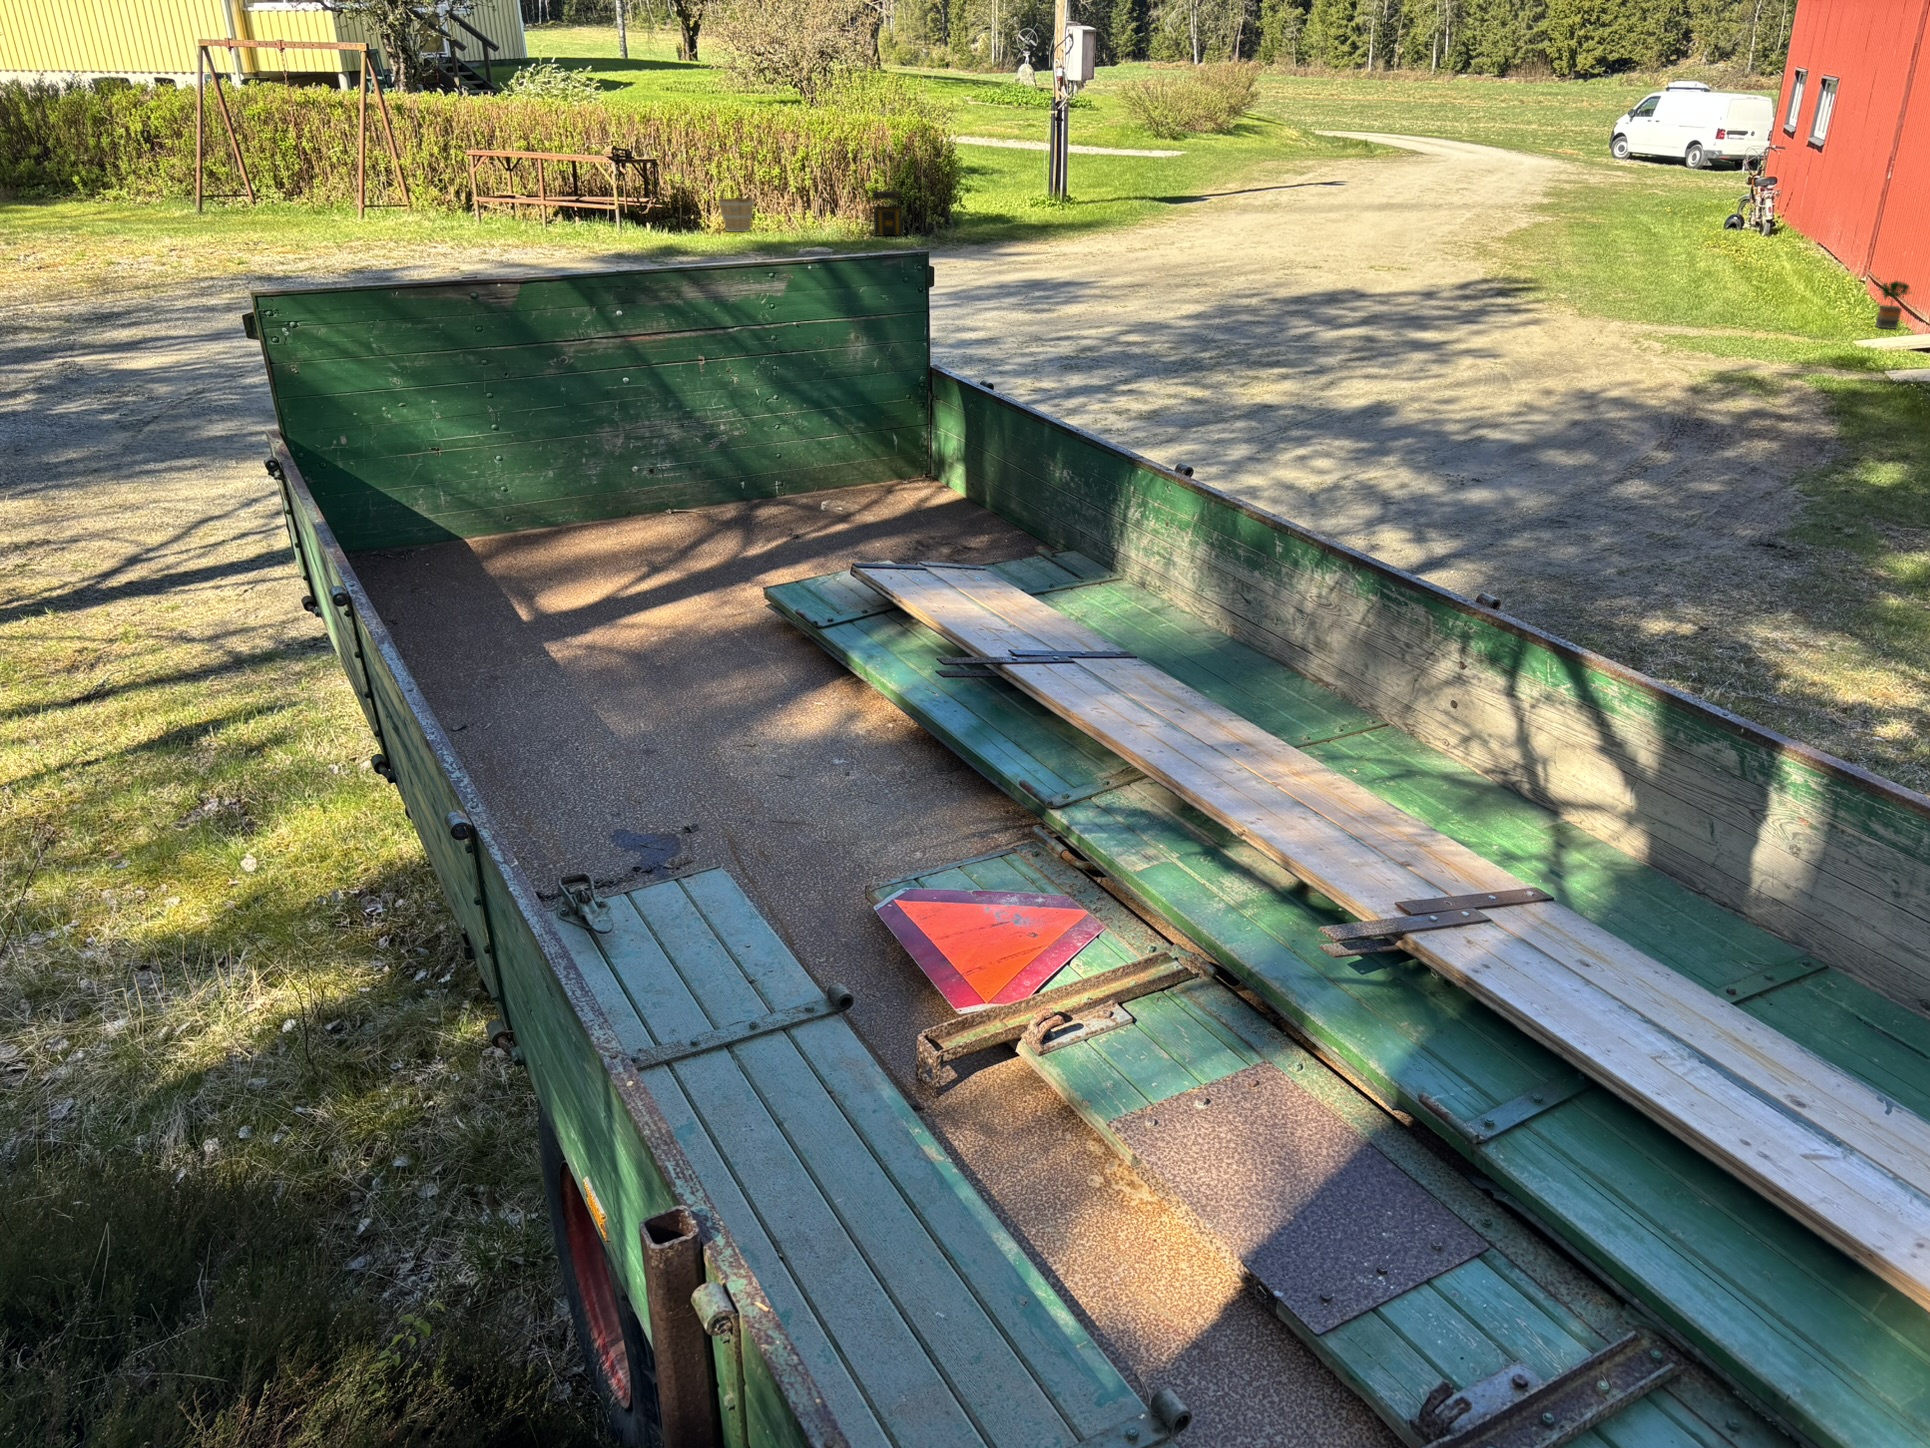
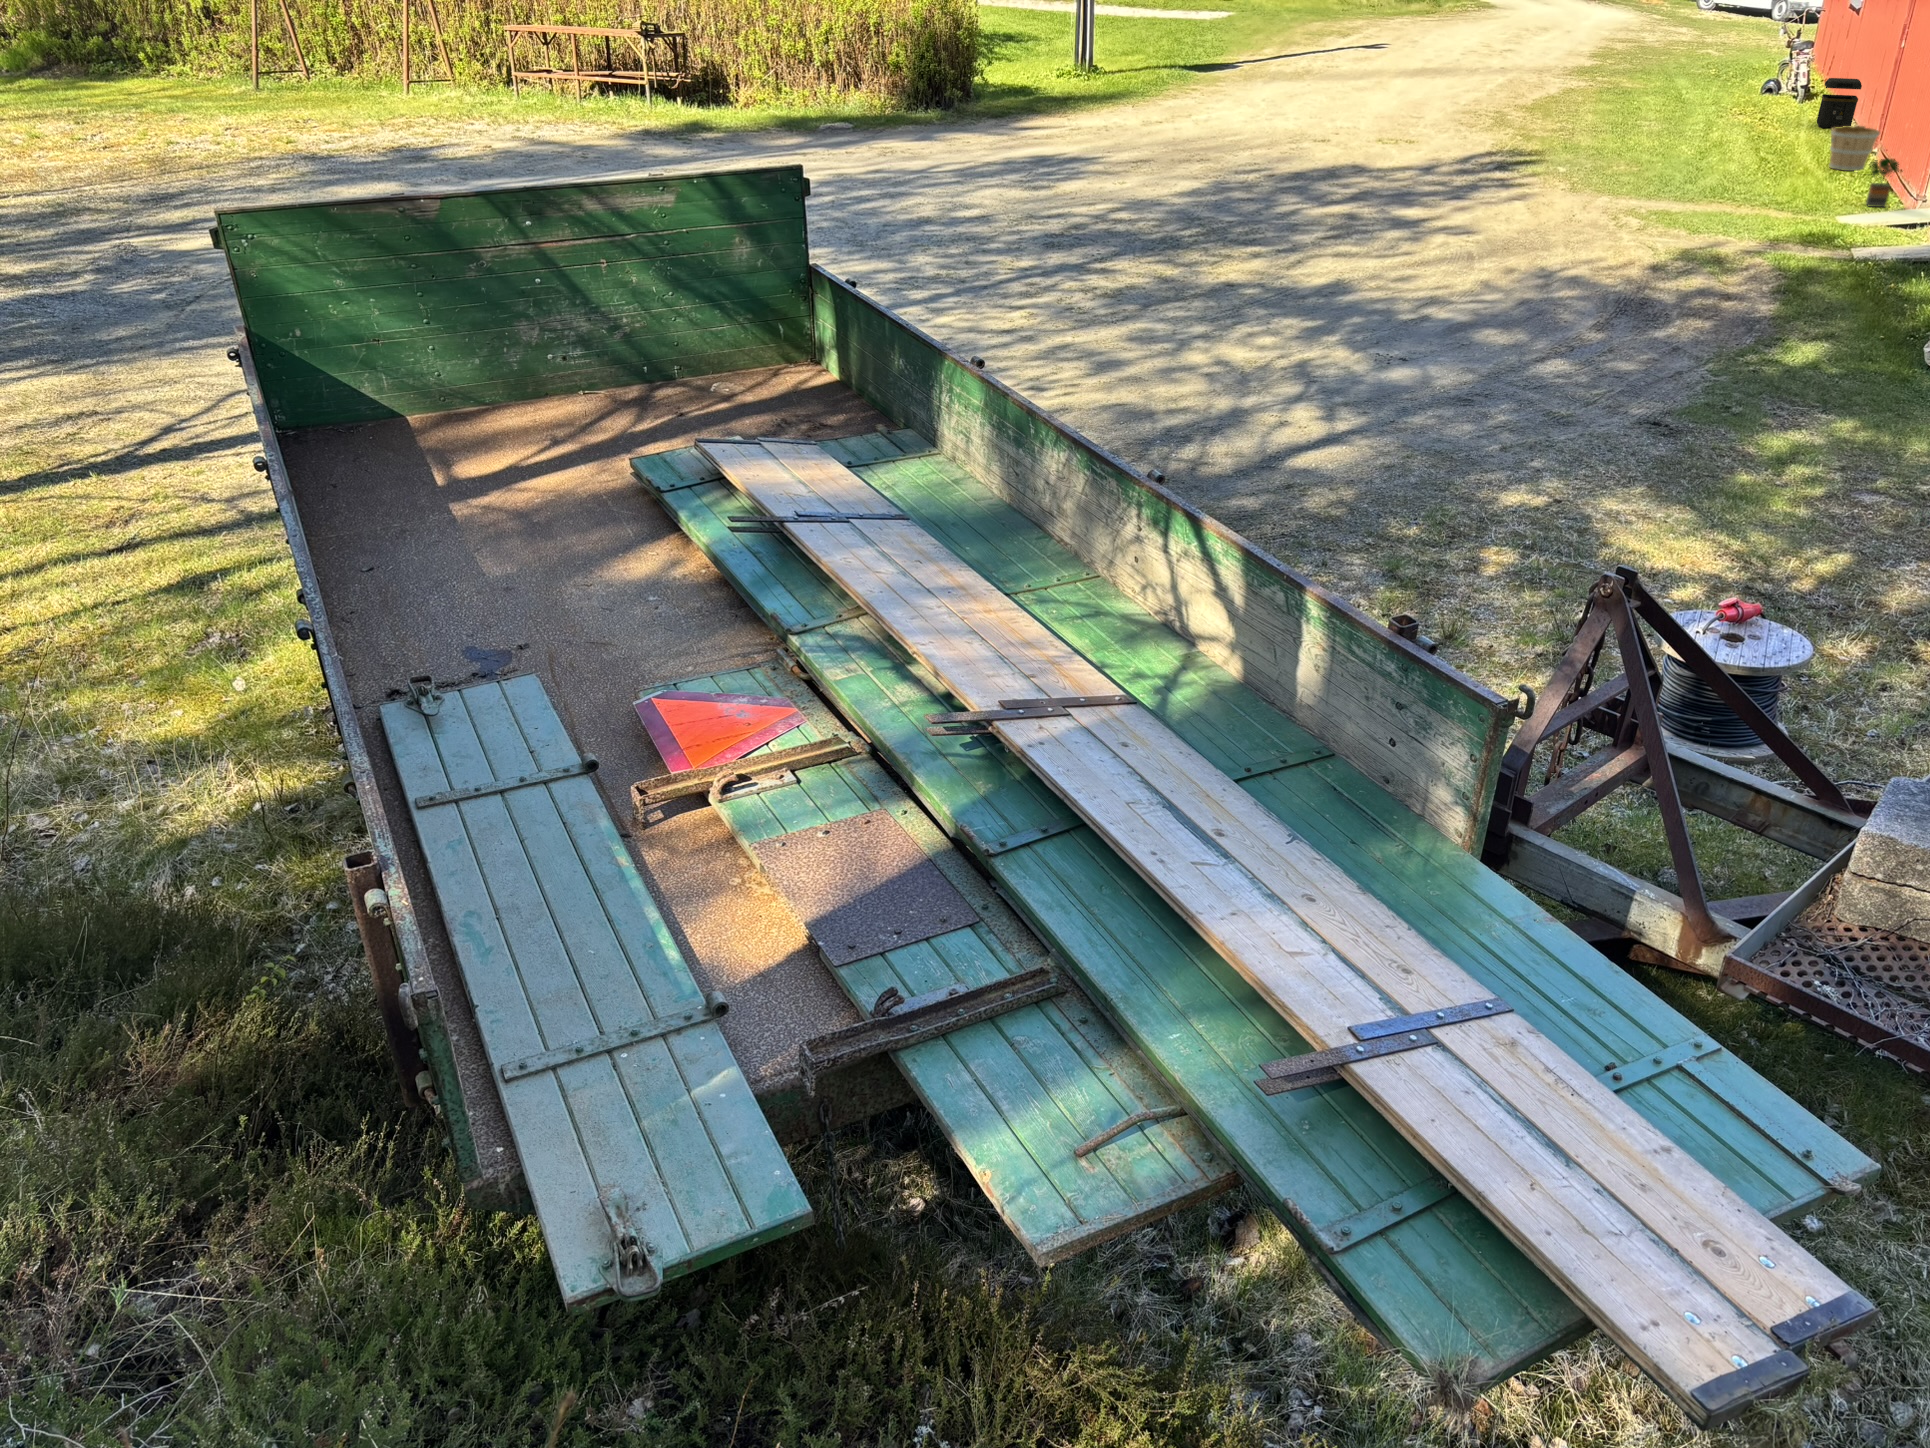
toolbox: present [873,191,903,236] -> present [1817,78,1862,128]
wooden bucket: present [719,198,754,232] -> present [1829,125,1880,171]

